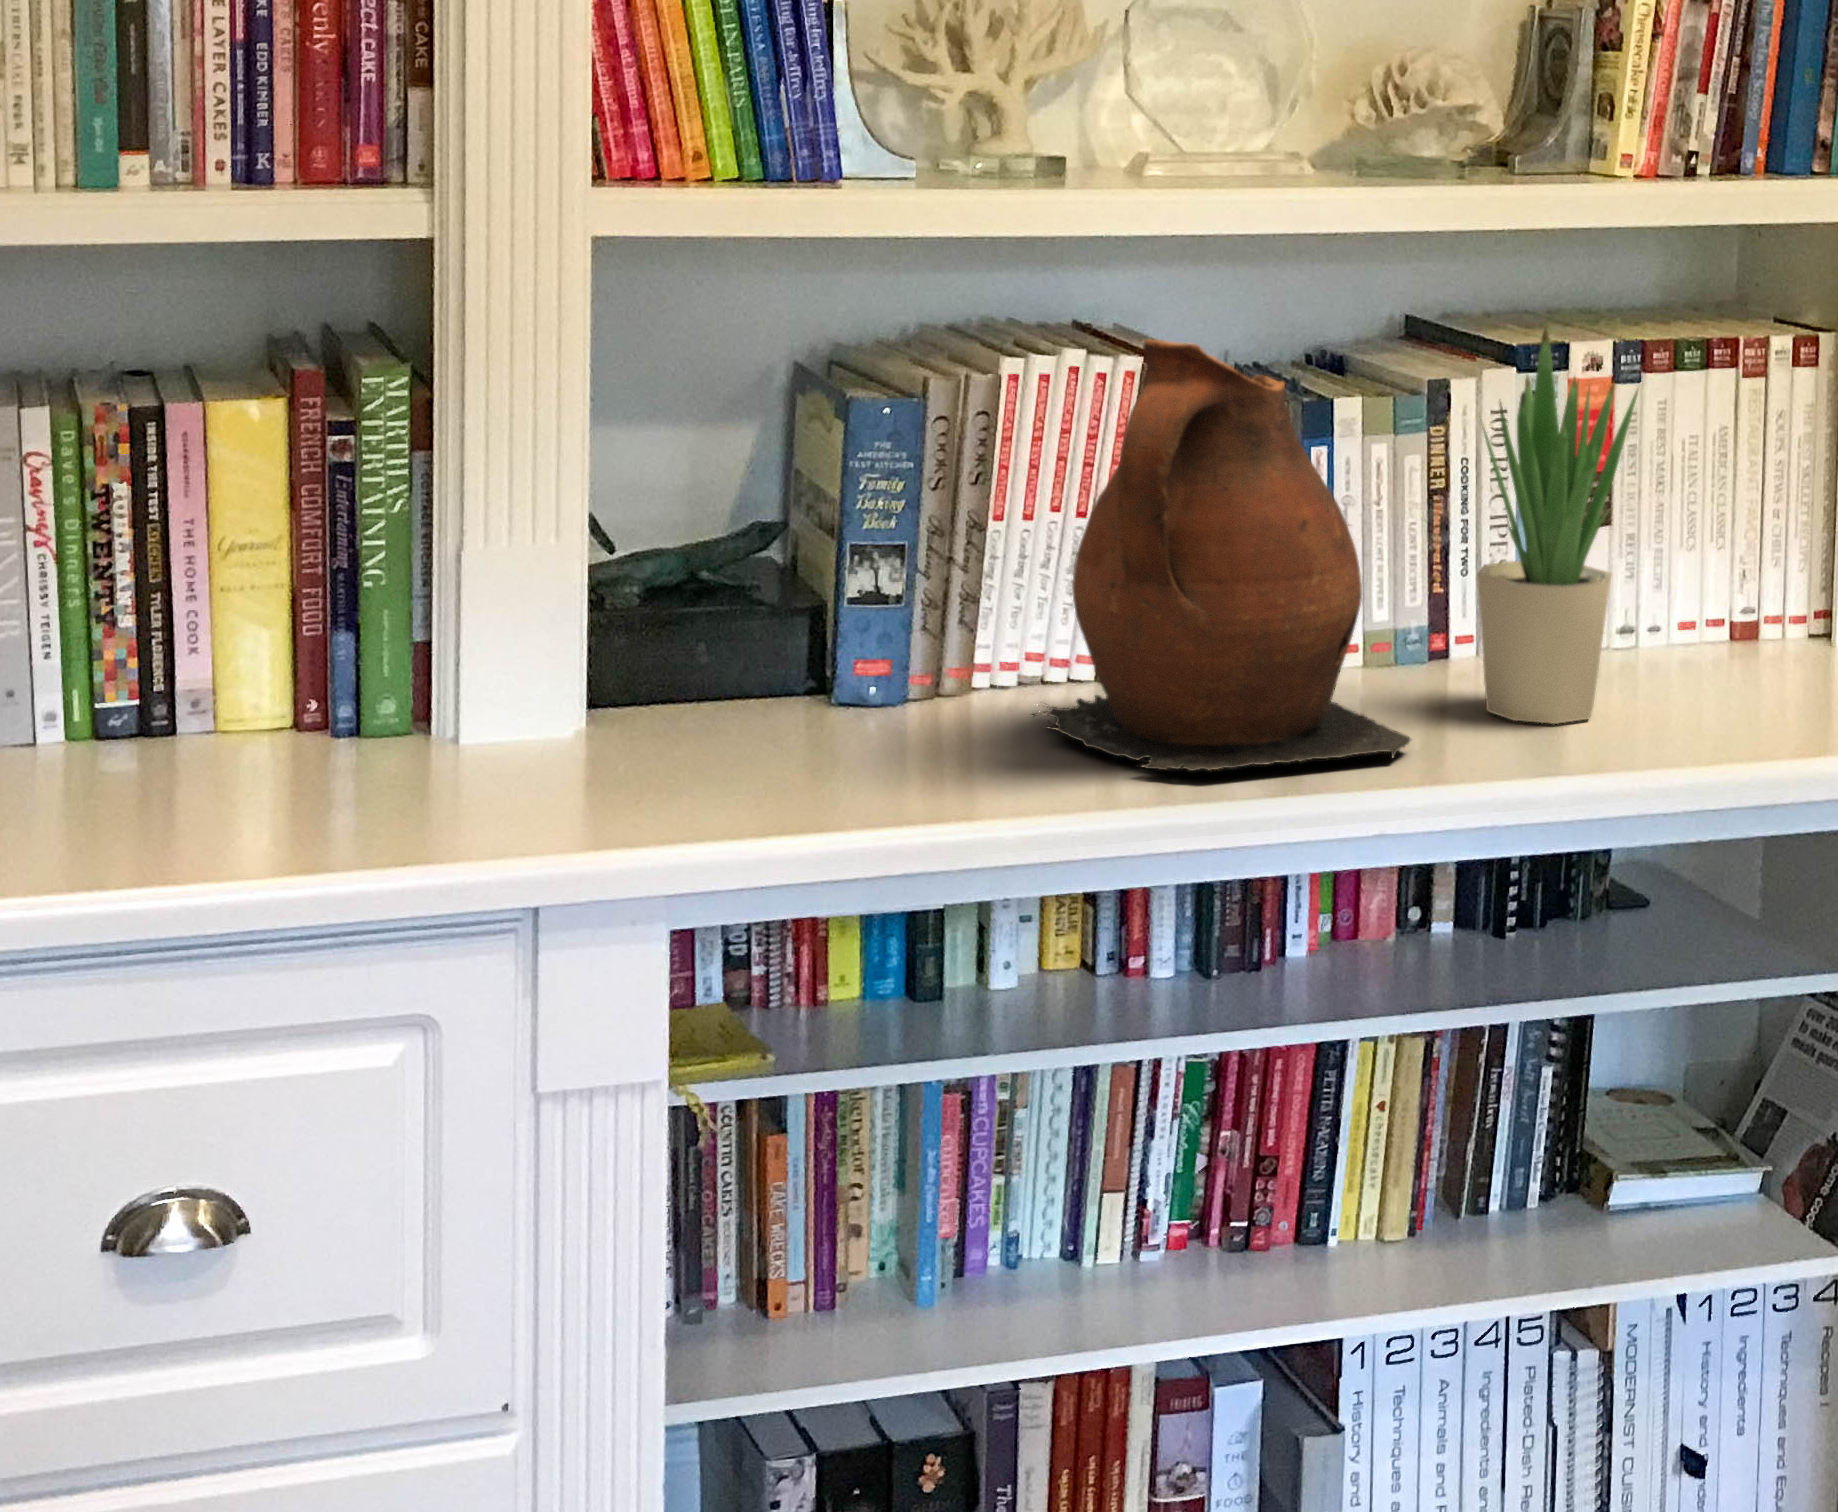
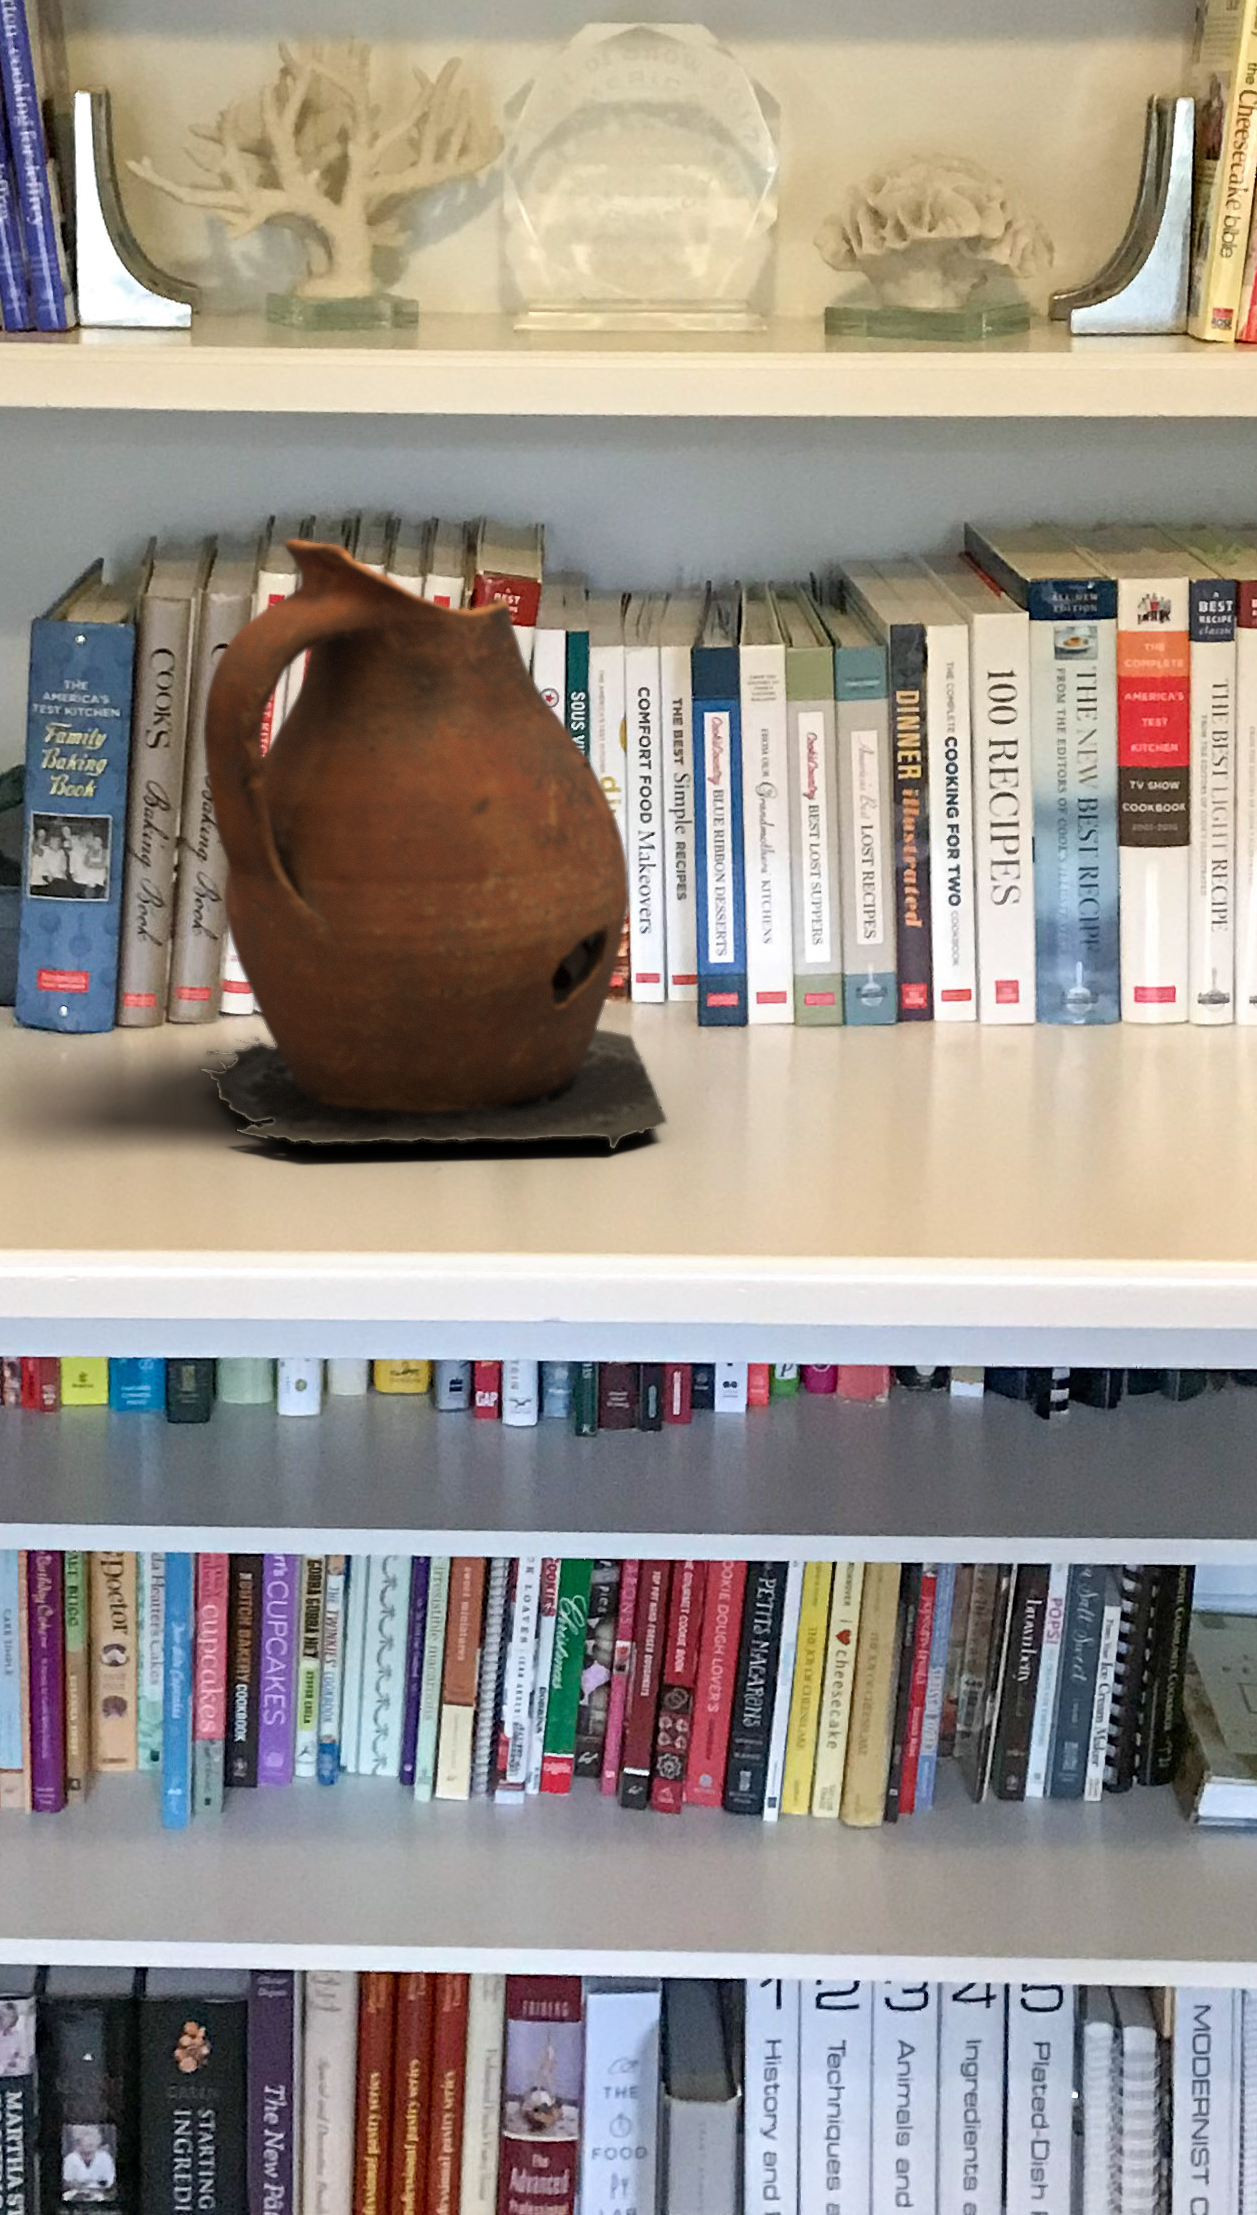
potted plant: present [1477,328,1638,724] -> none [847,535,1093,1117]

